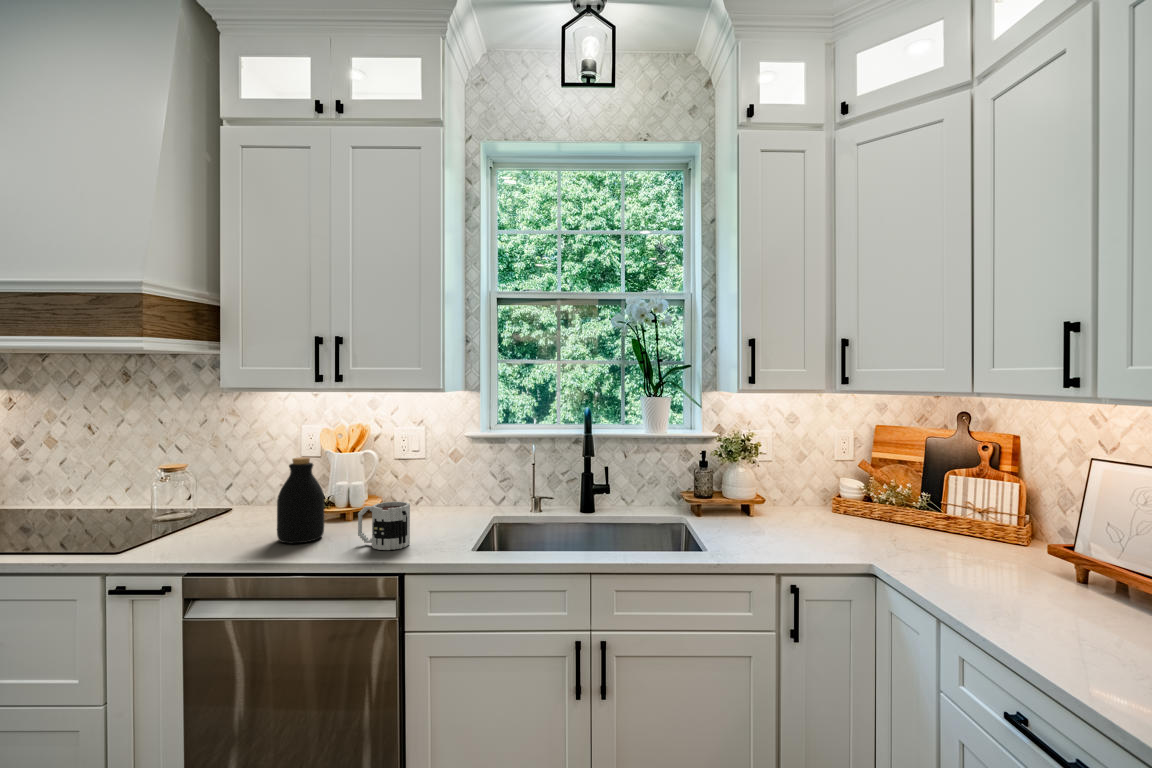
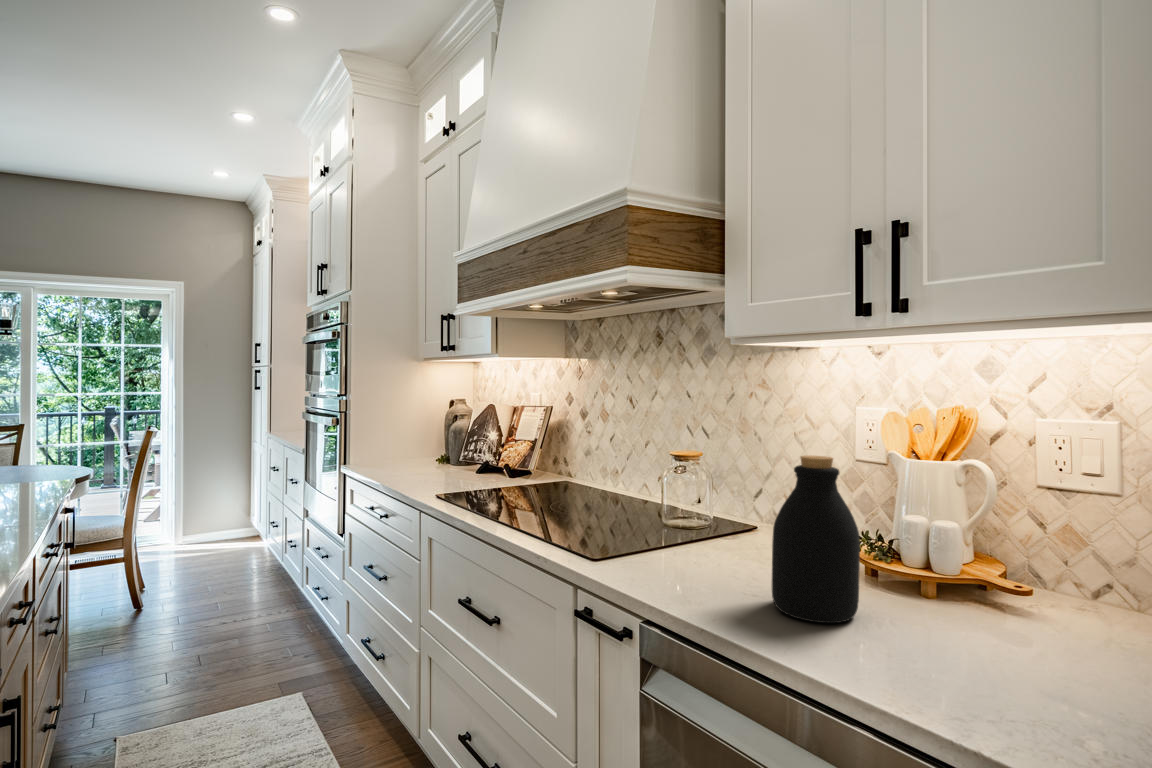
mug: present [358,502,410,550] -> none [919,583,1063,726]

